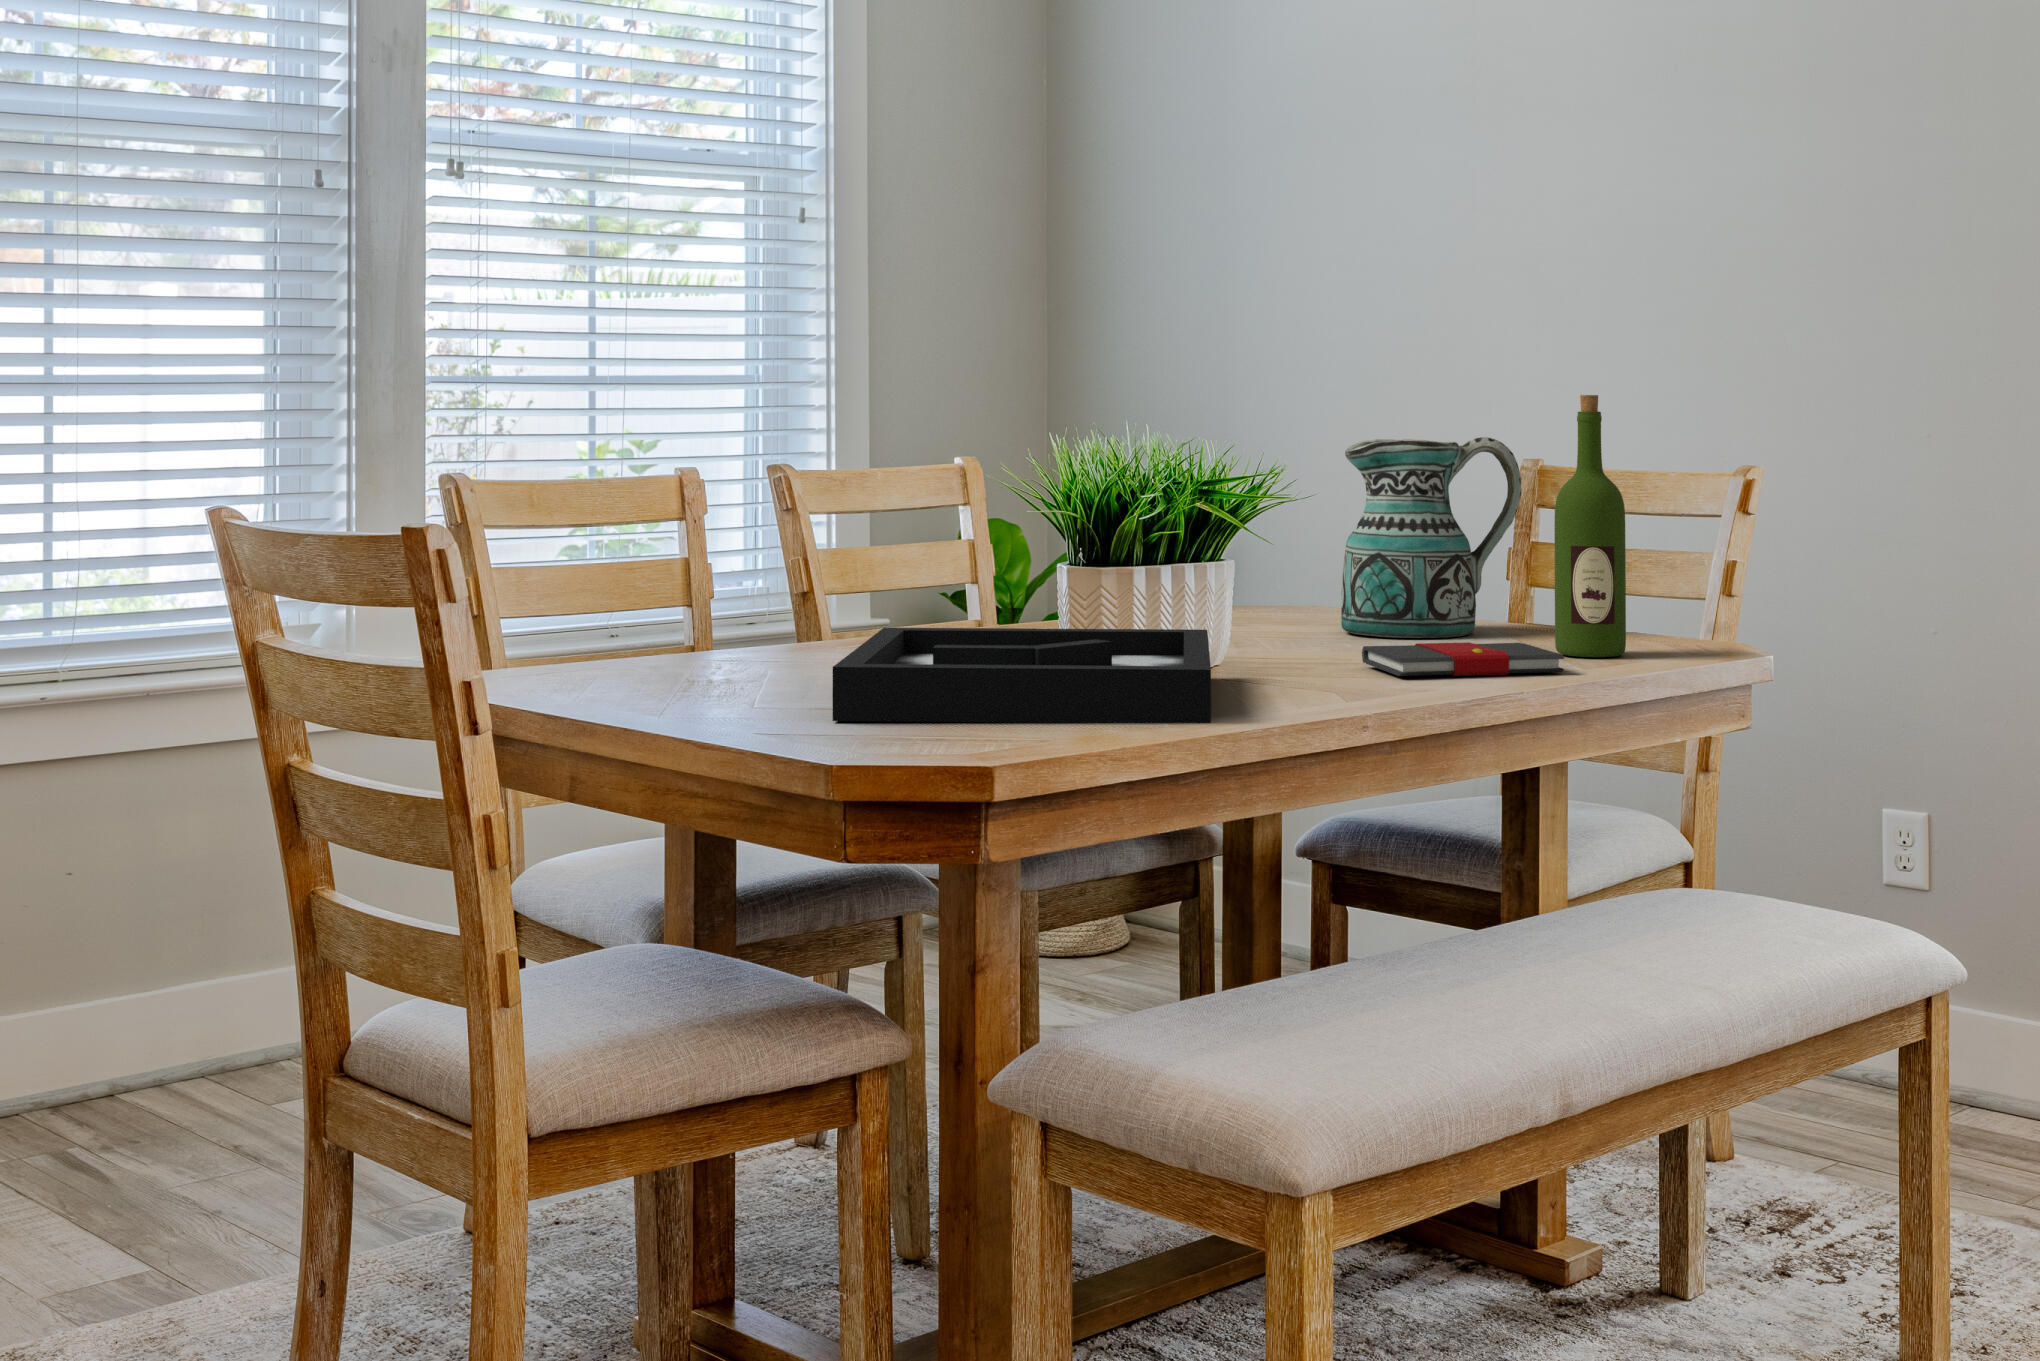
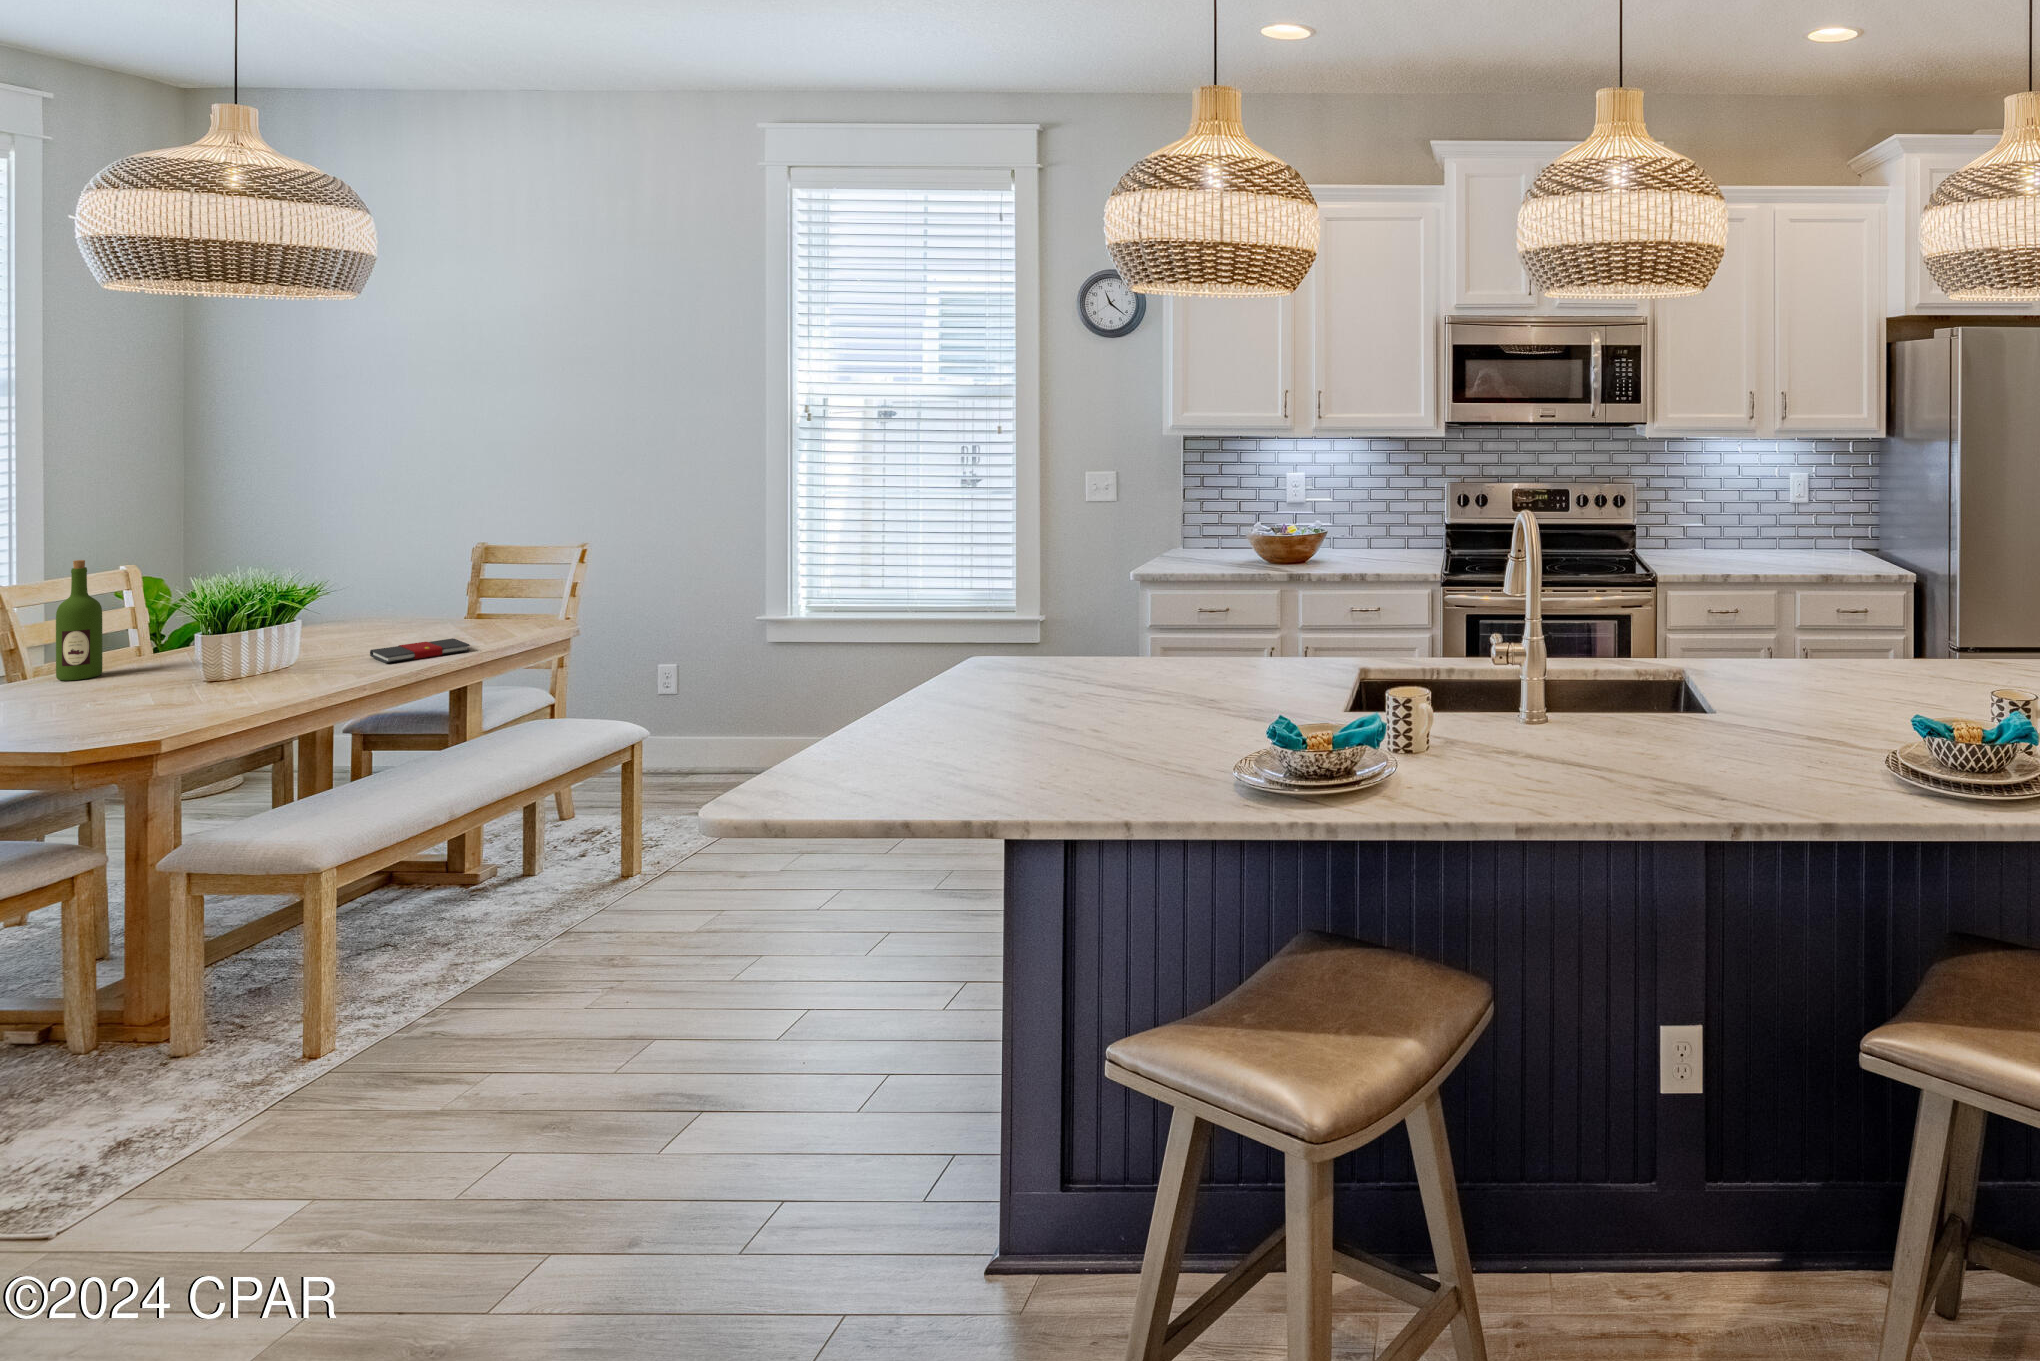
wine bottle: present [1554,395,1626,657] -> present [56,560,103,681]
ceramic pitcher: present [1341,437,1522,638] -> none [368,544,468,635]
decorative tray: present [833,628,1211,723] -> none [62,655,283,730]

